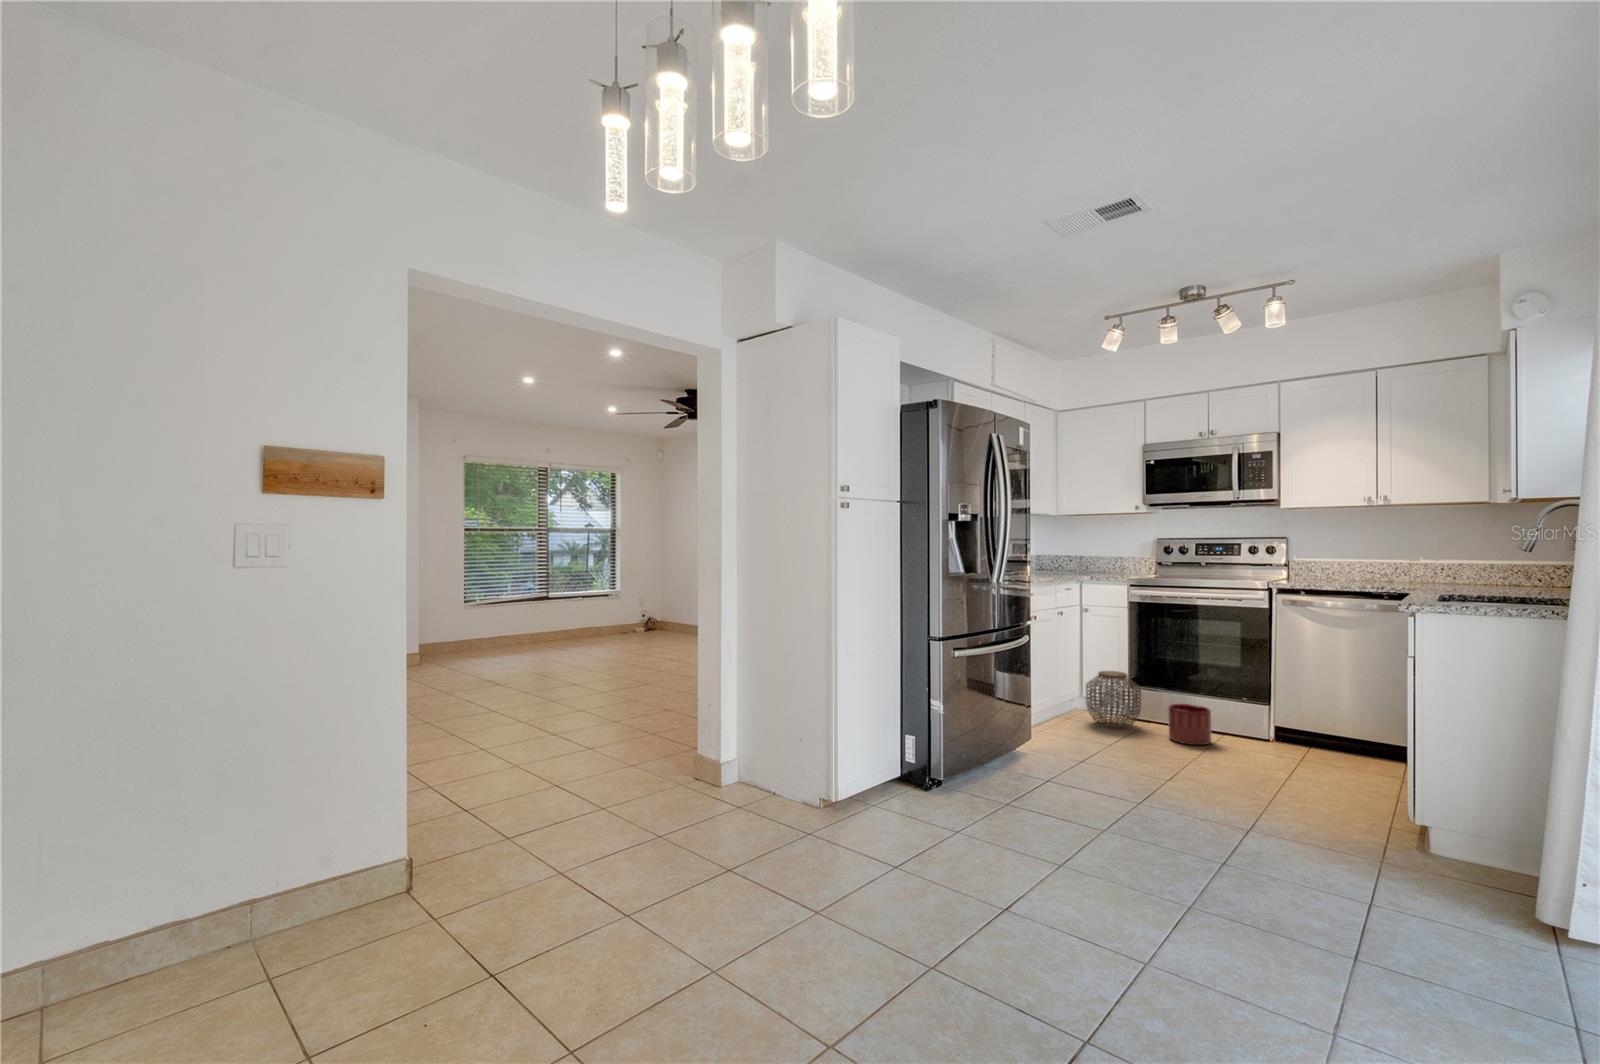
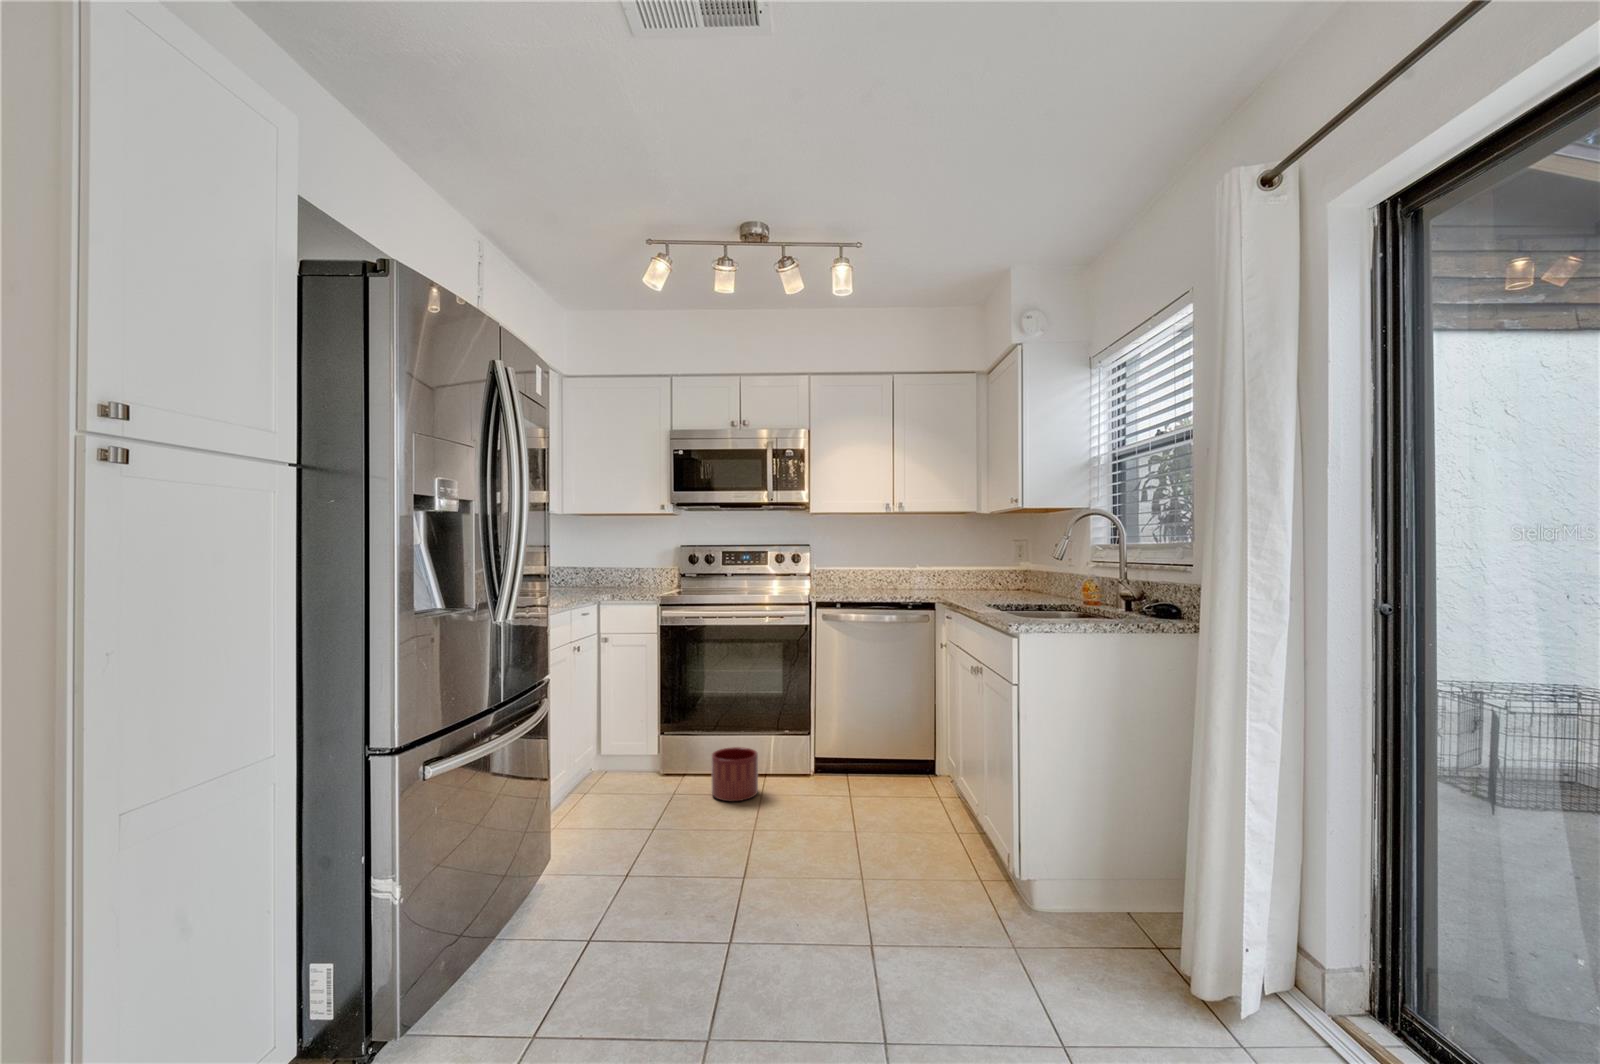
woven basket: present [1086,671,1141,729] -> none [608,718,677,797]

